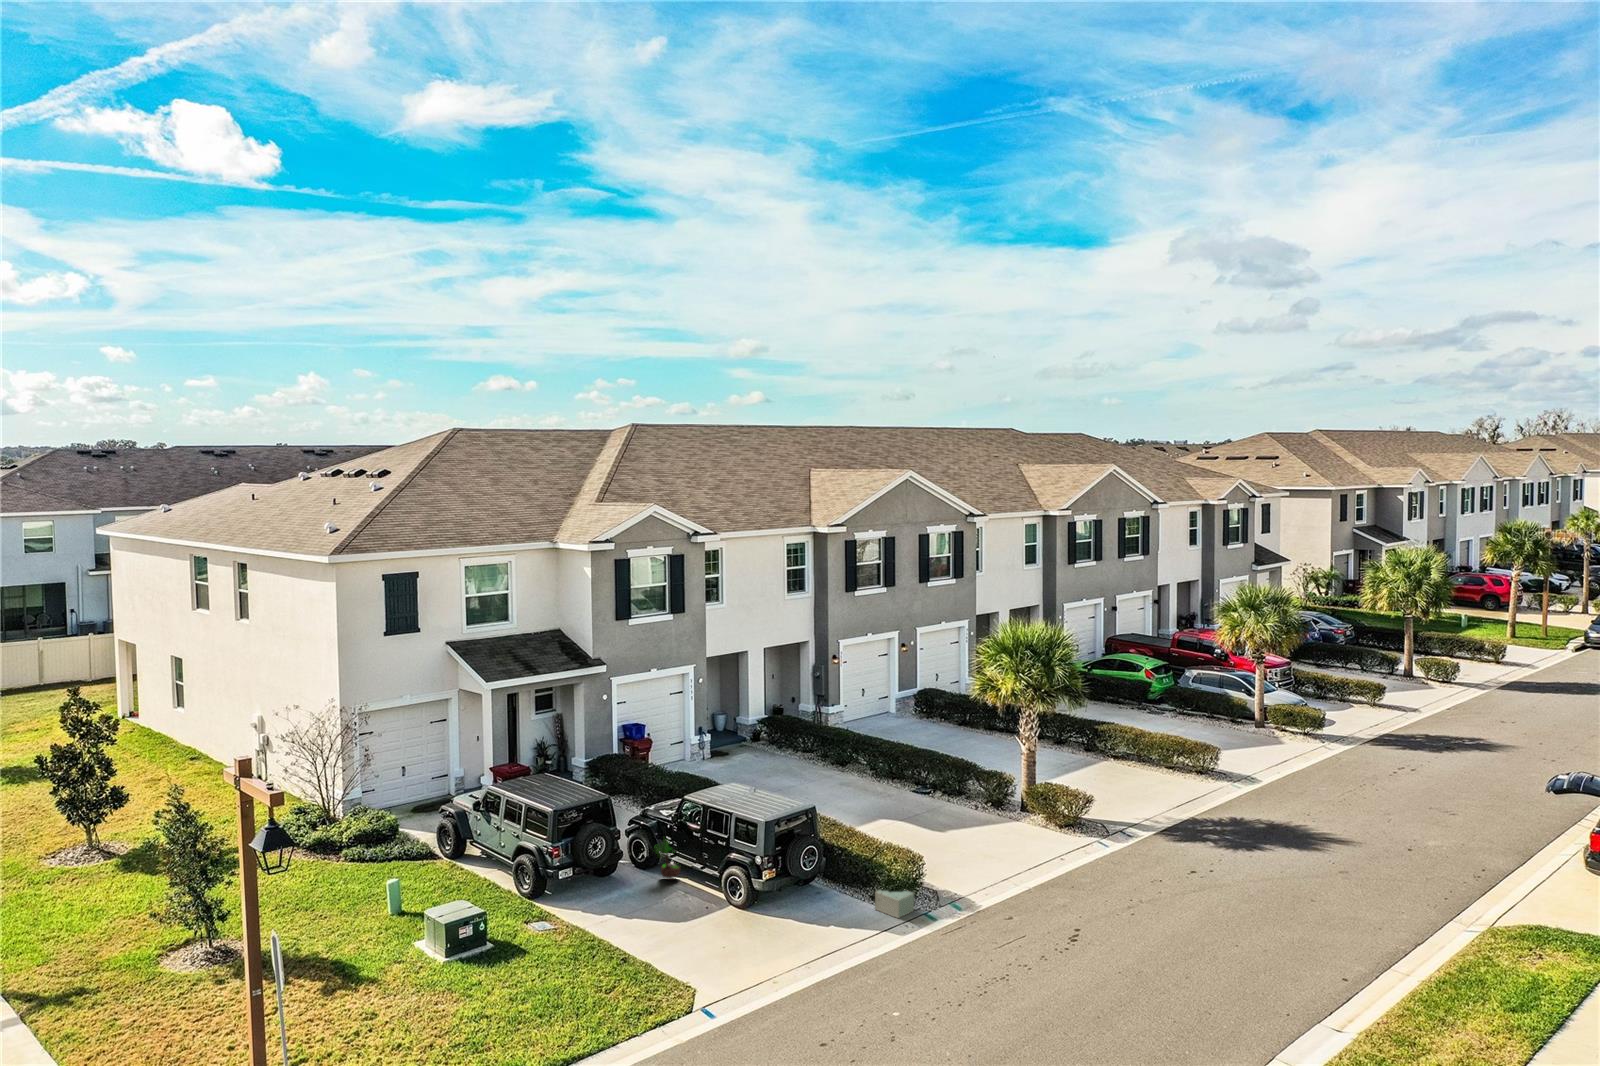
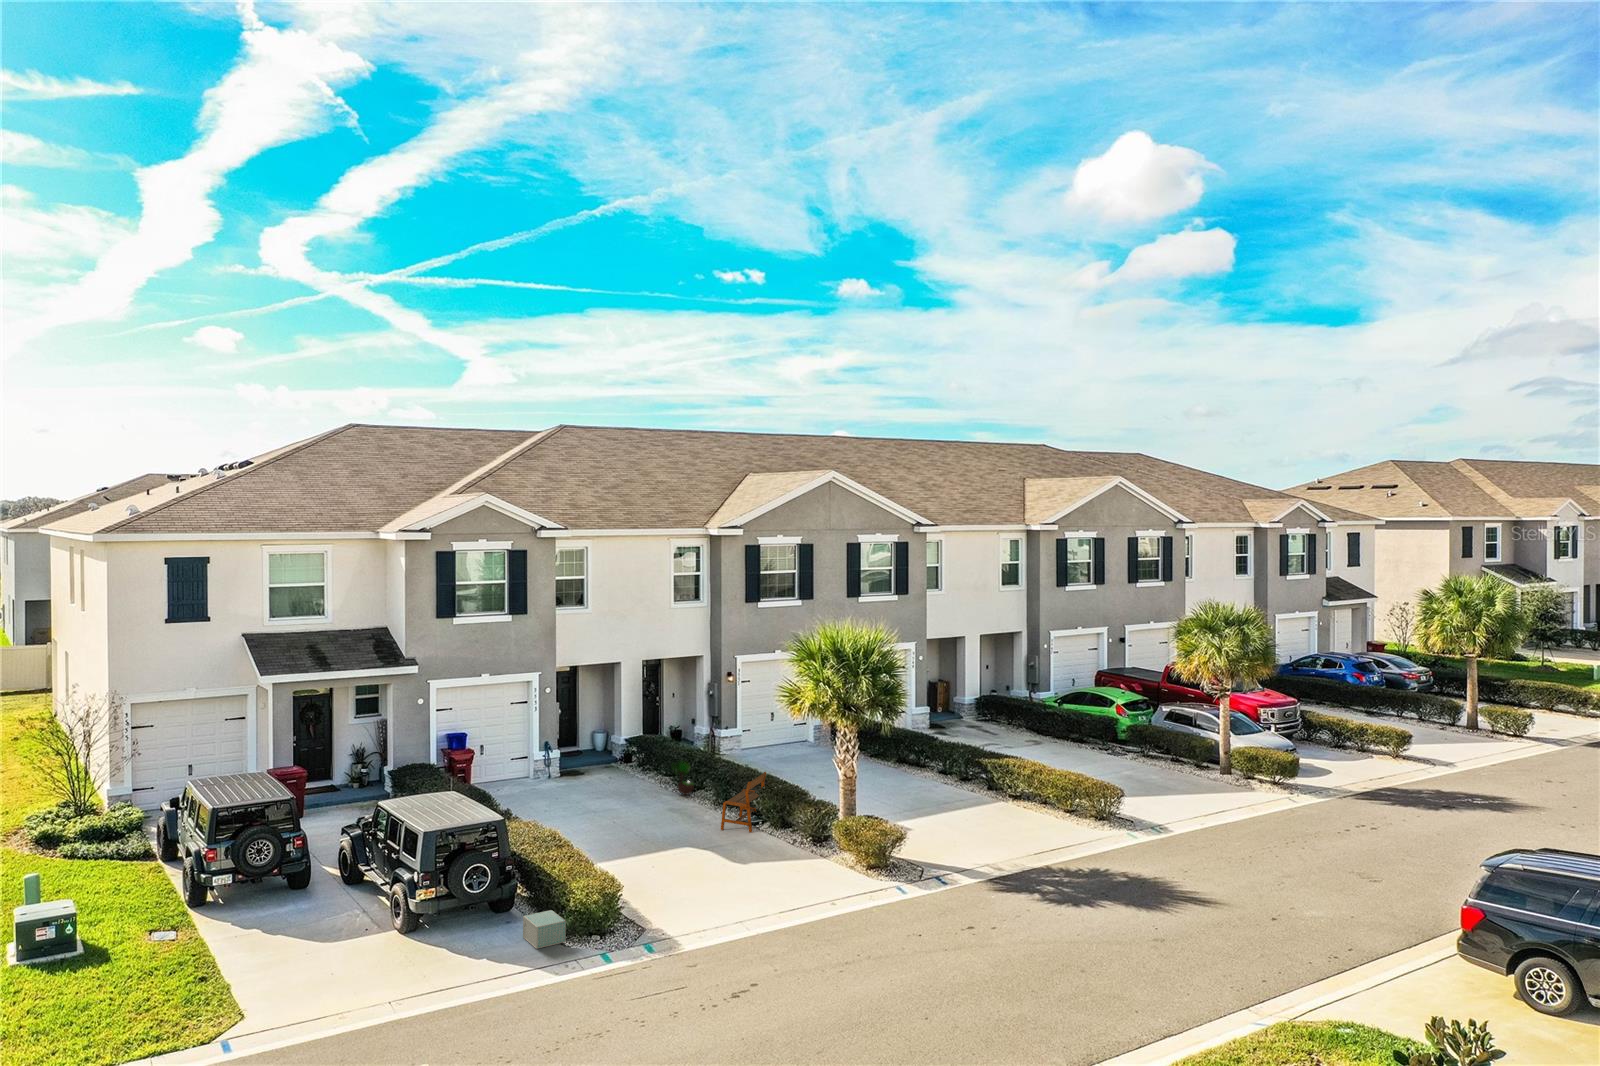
bench: none [918,749,946,803] -> present [721,772,766,832]
potted tree: present [655,840,680,879] -> present [672,761,694,795]

